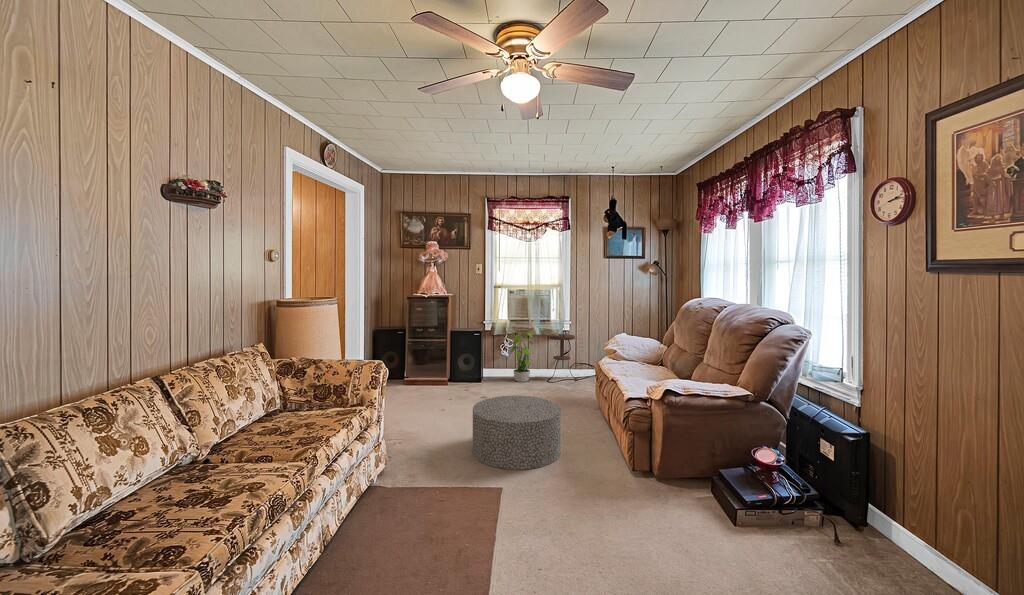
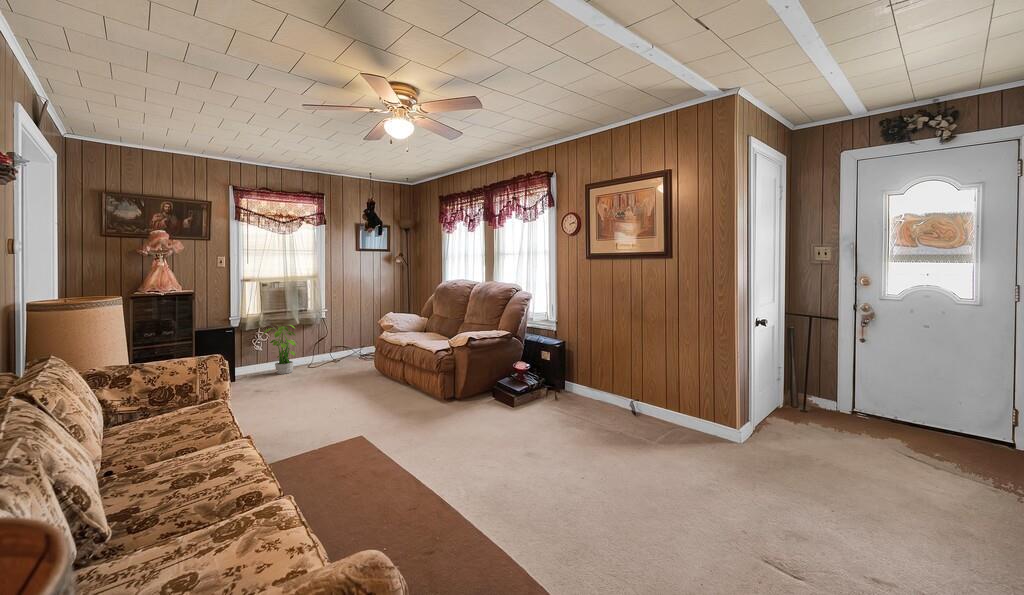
side table: present [549,333,575,360] -> none [310,322,336,367]
ottoman: present [473,396,561,470] -> none [309,368,389,424]

